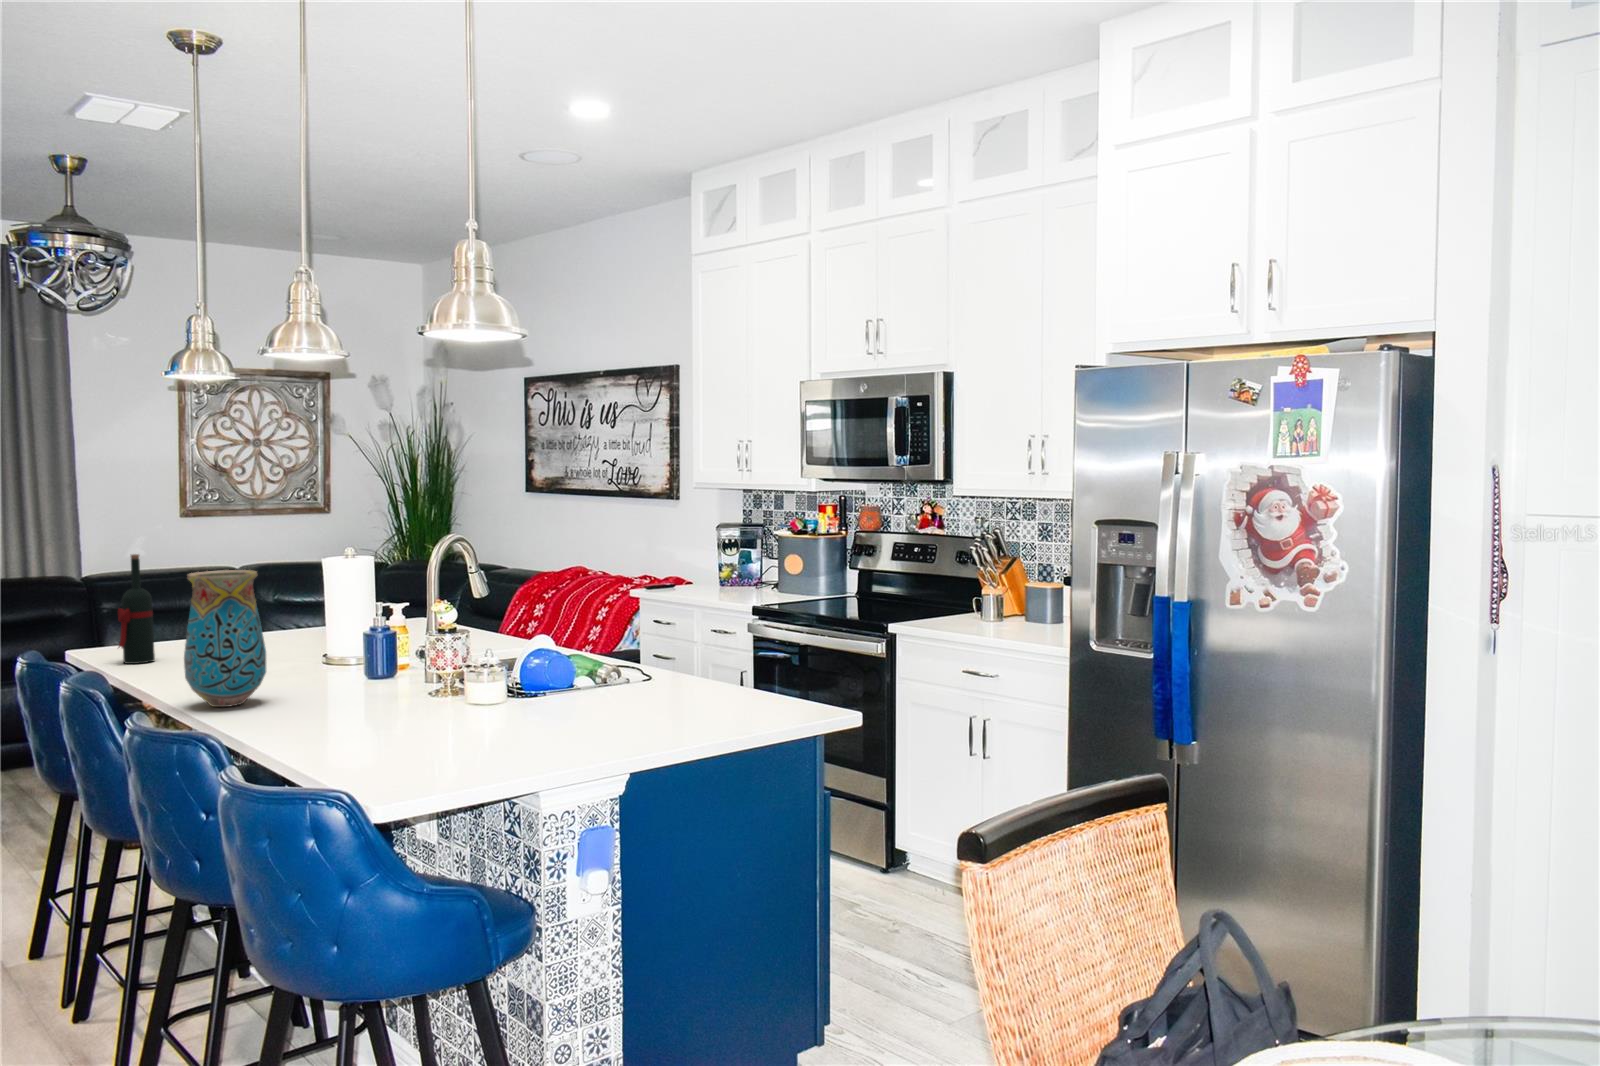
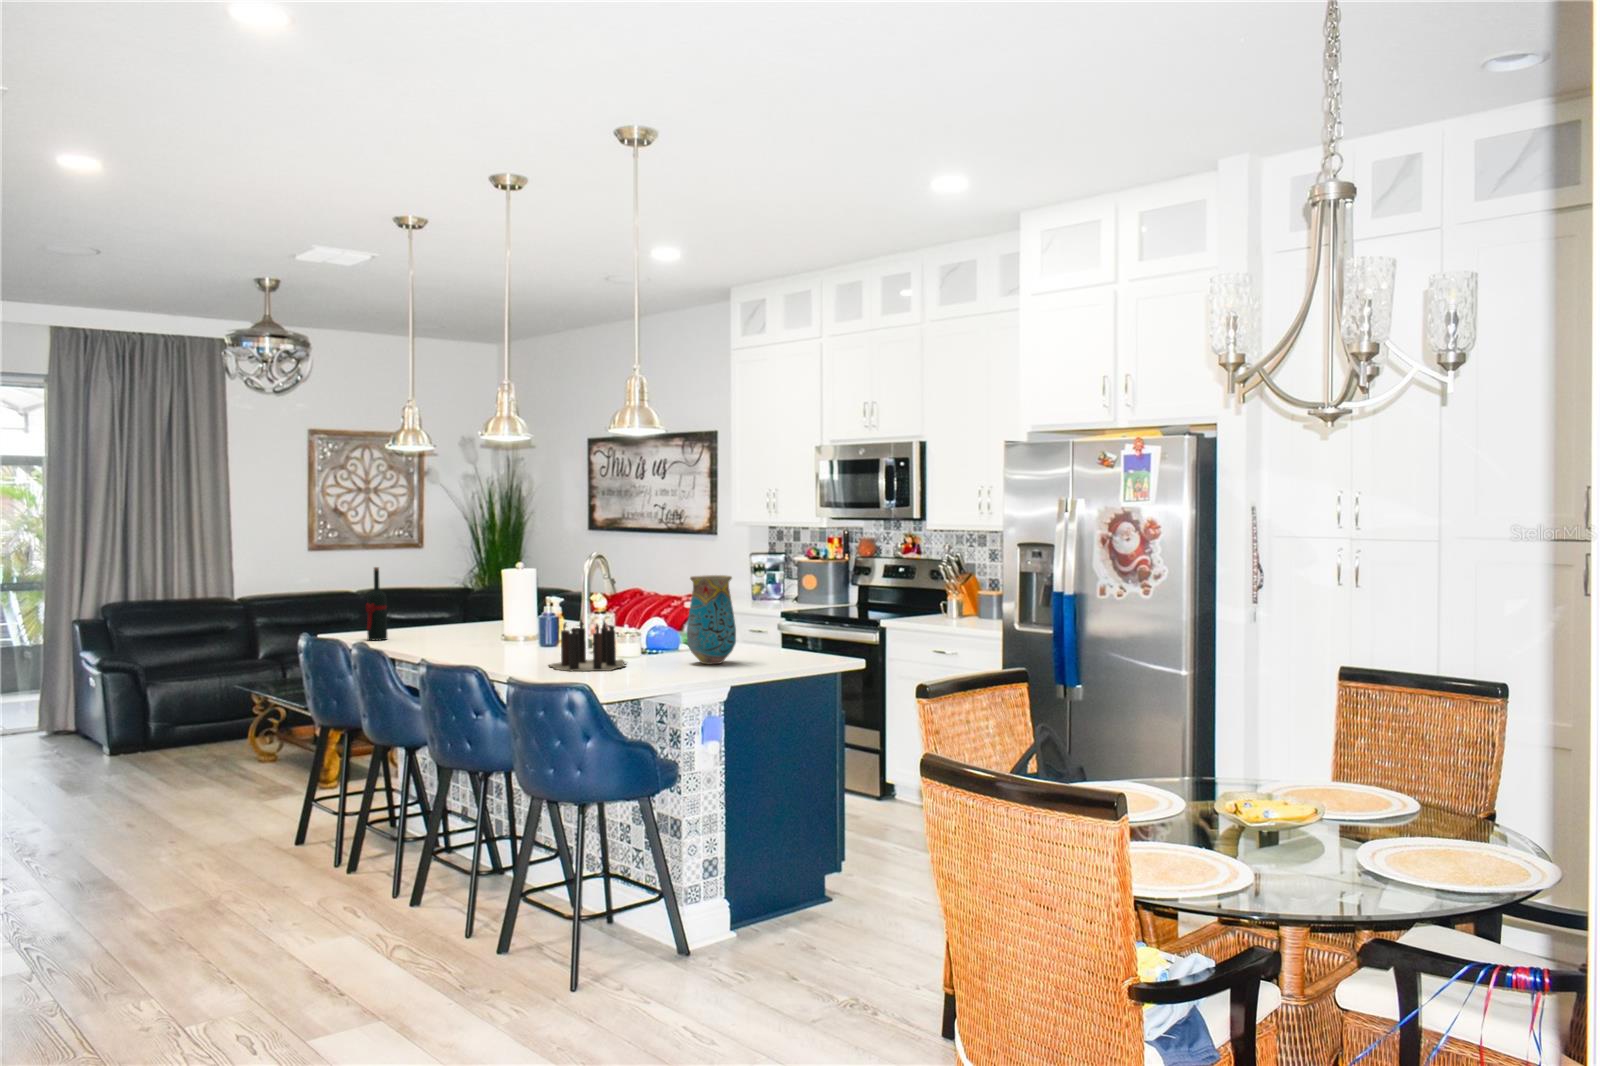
vase: present [184,570,266,707] -> present [687,575,736,664]
candle: none [311,652,492,747] -> present [549,620,625,672]

